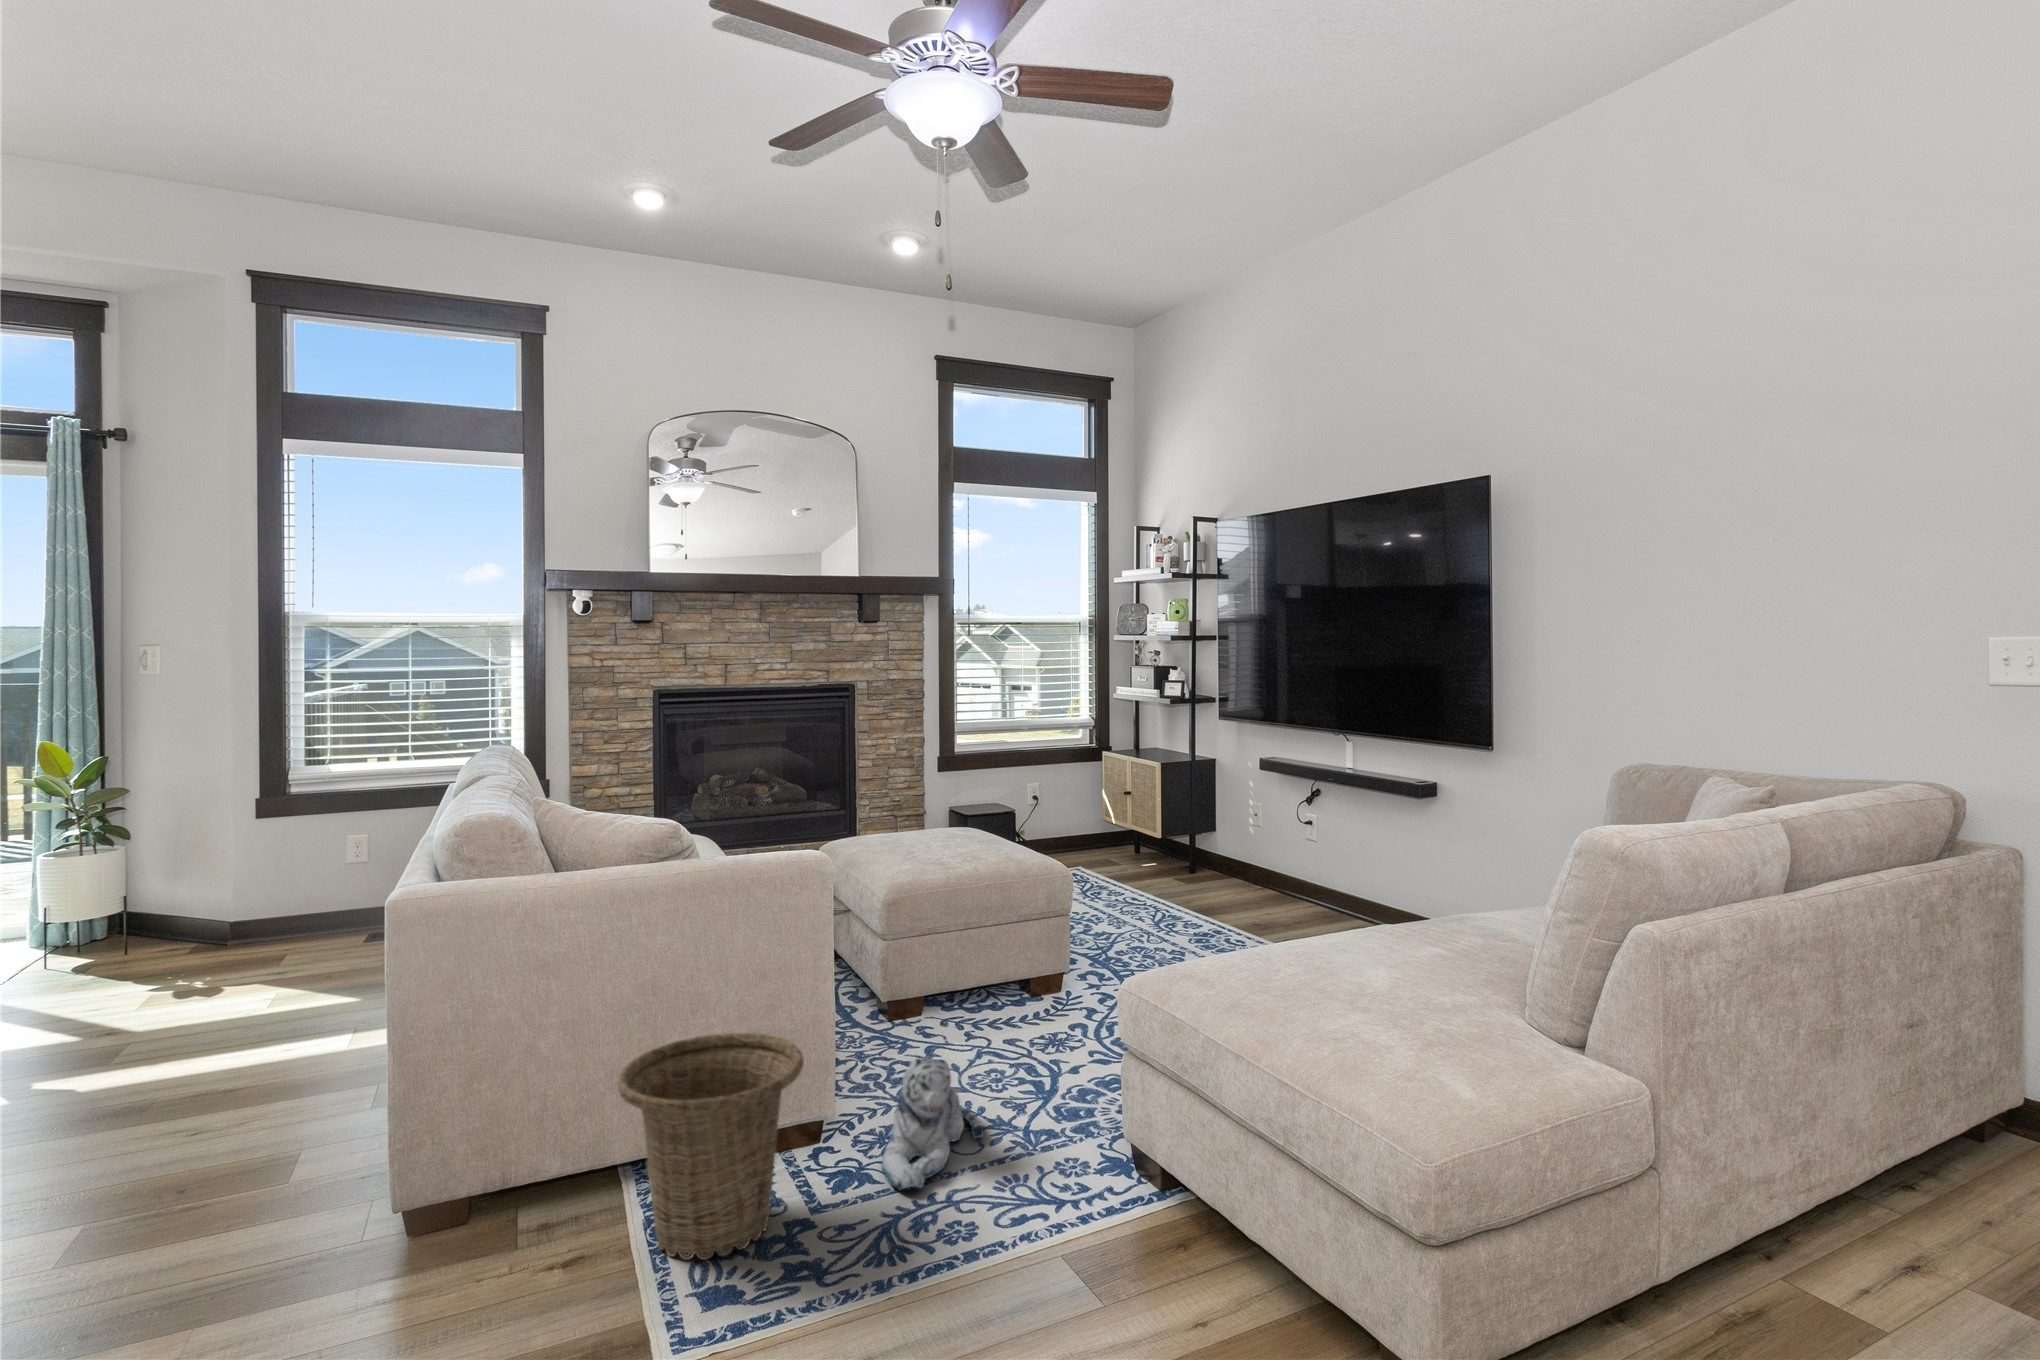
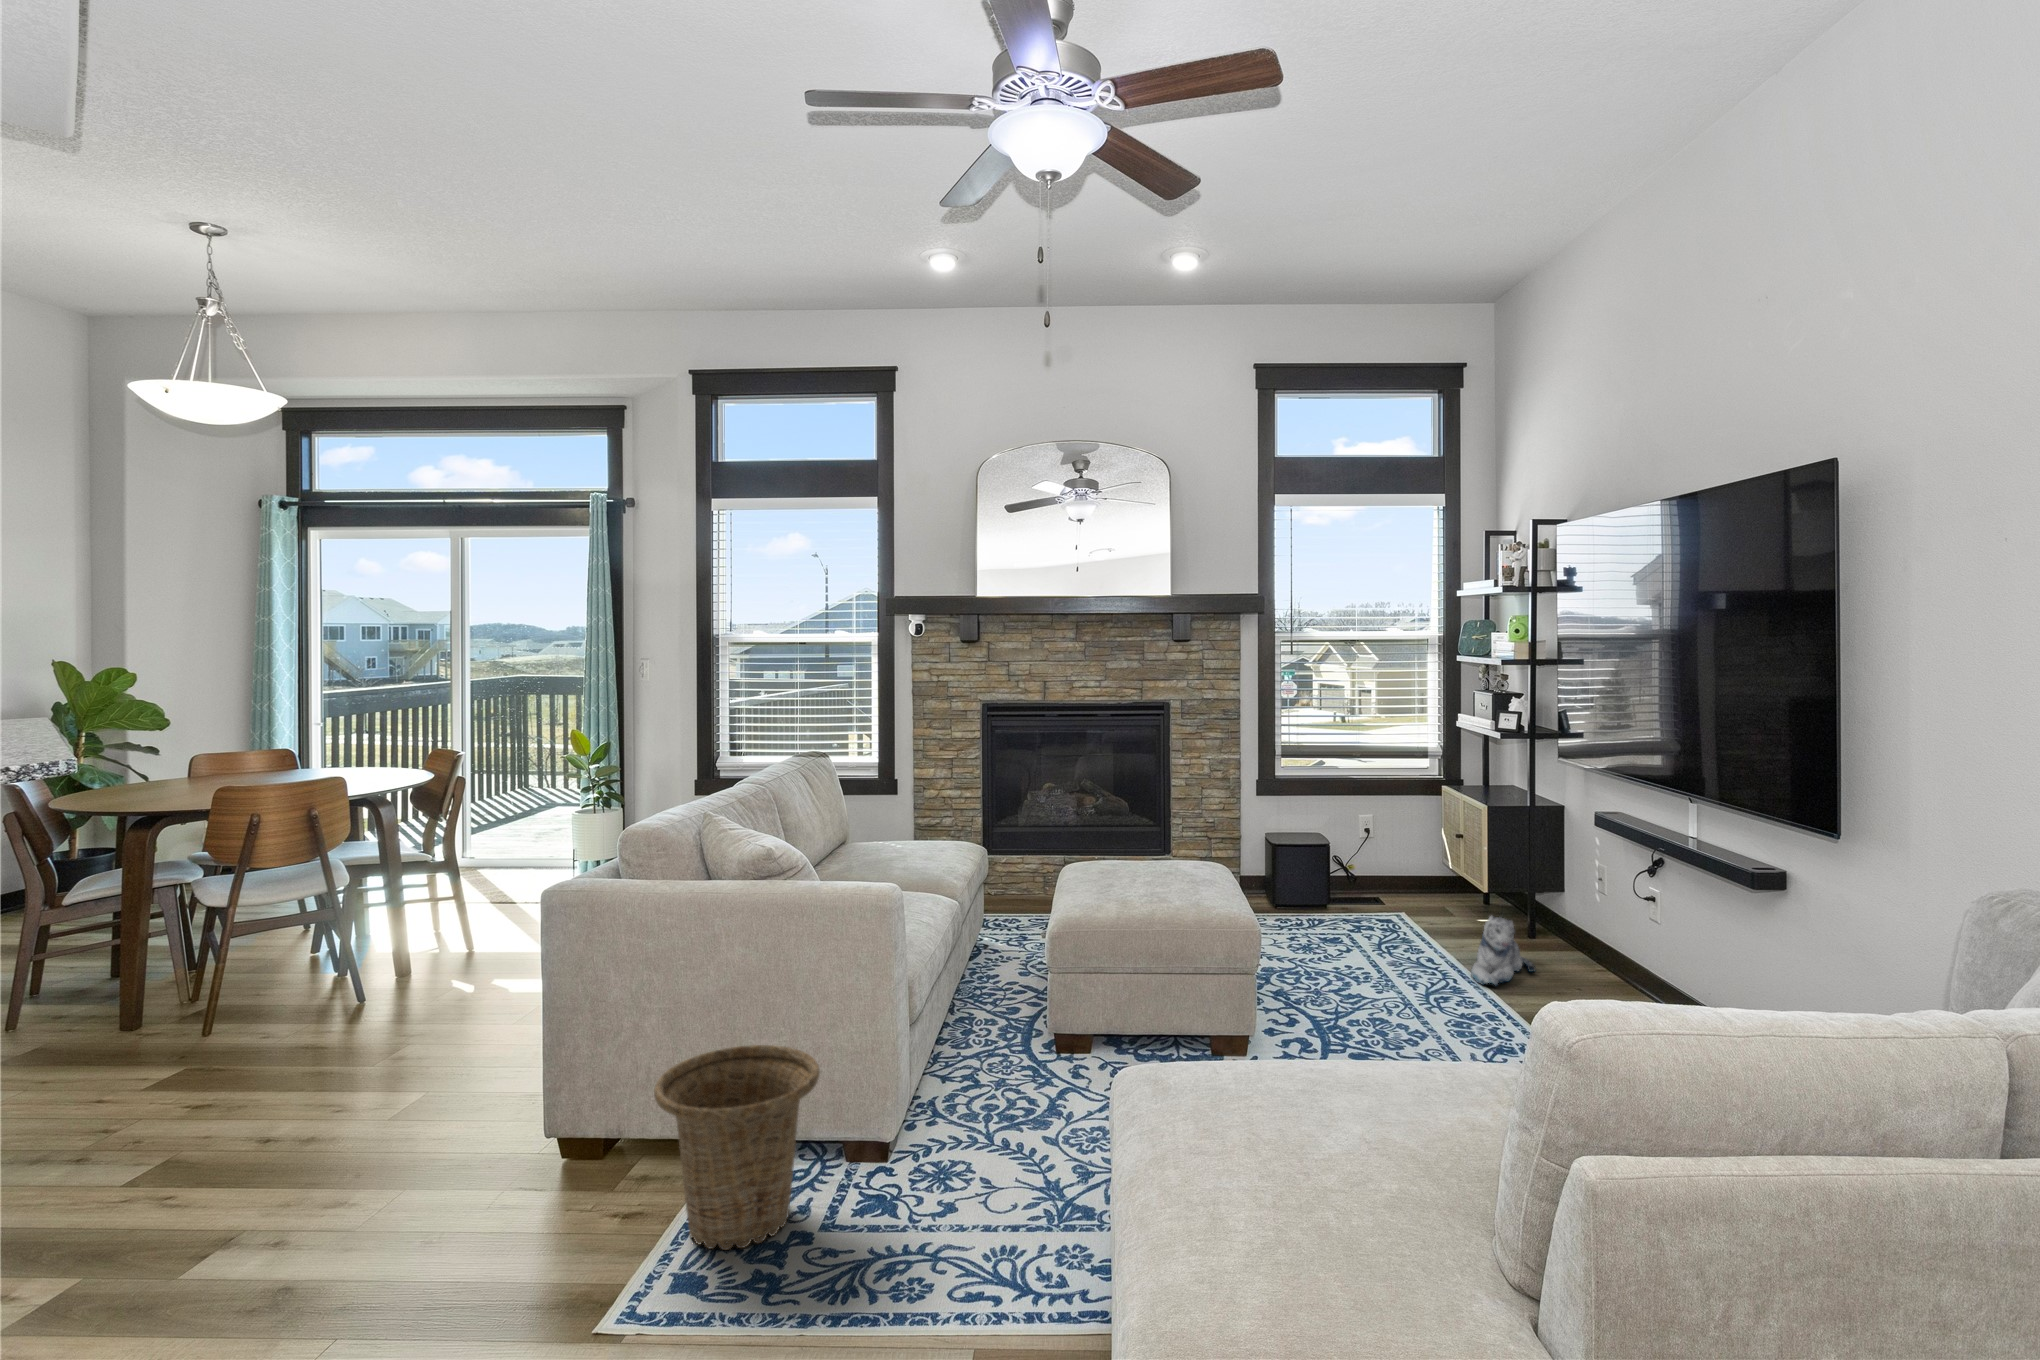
plush toy: present [882,1058,984,1191] -> present [1471,916,1536,985]

